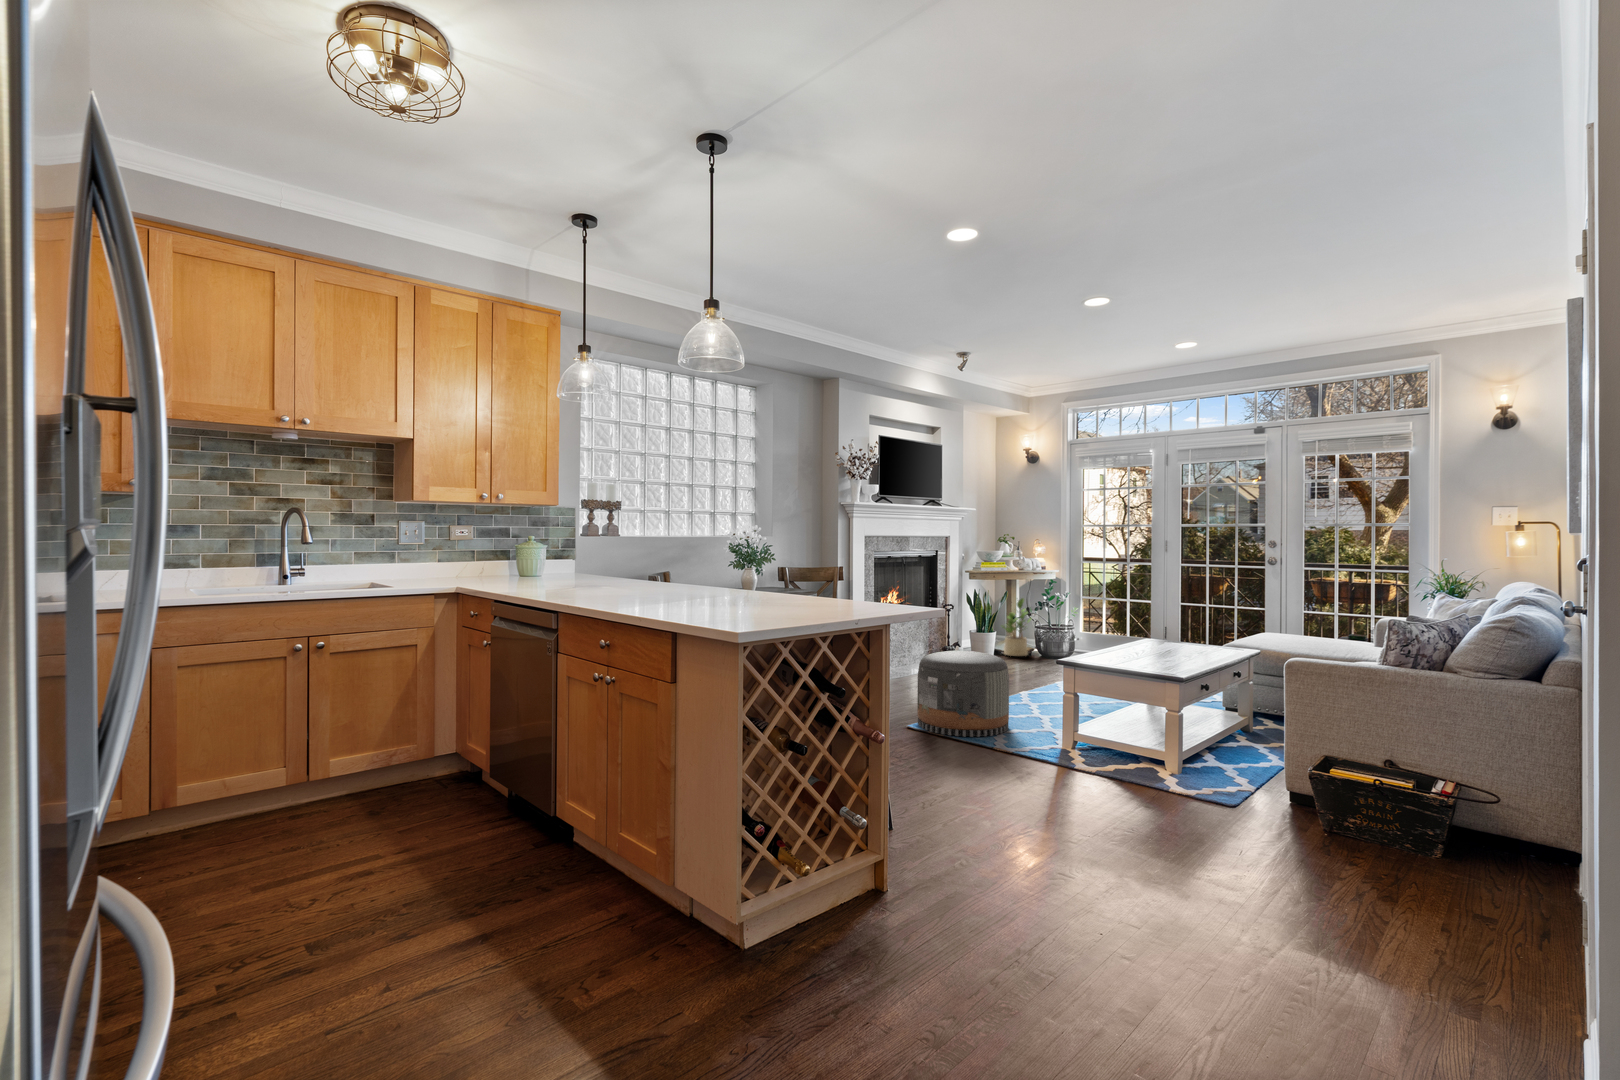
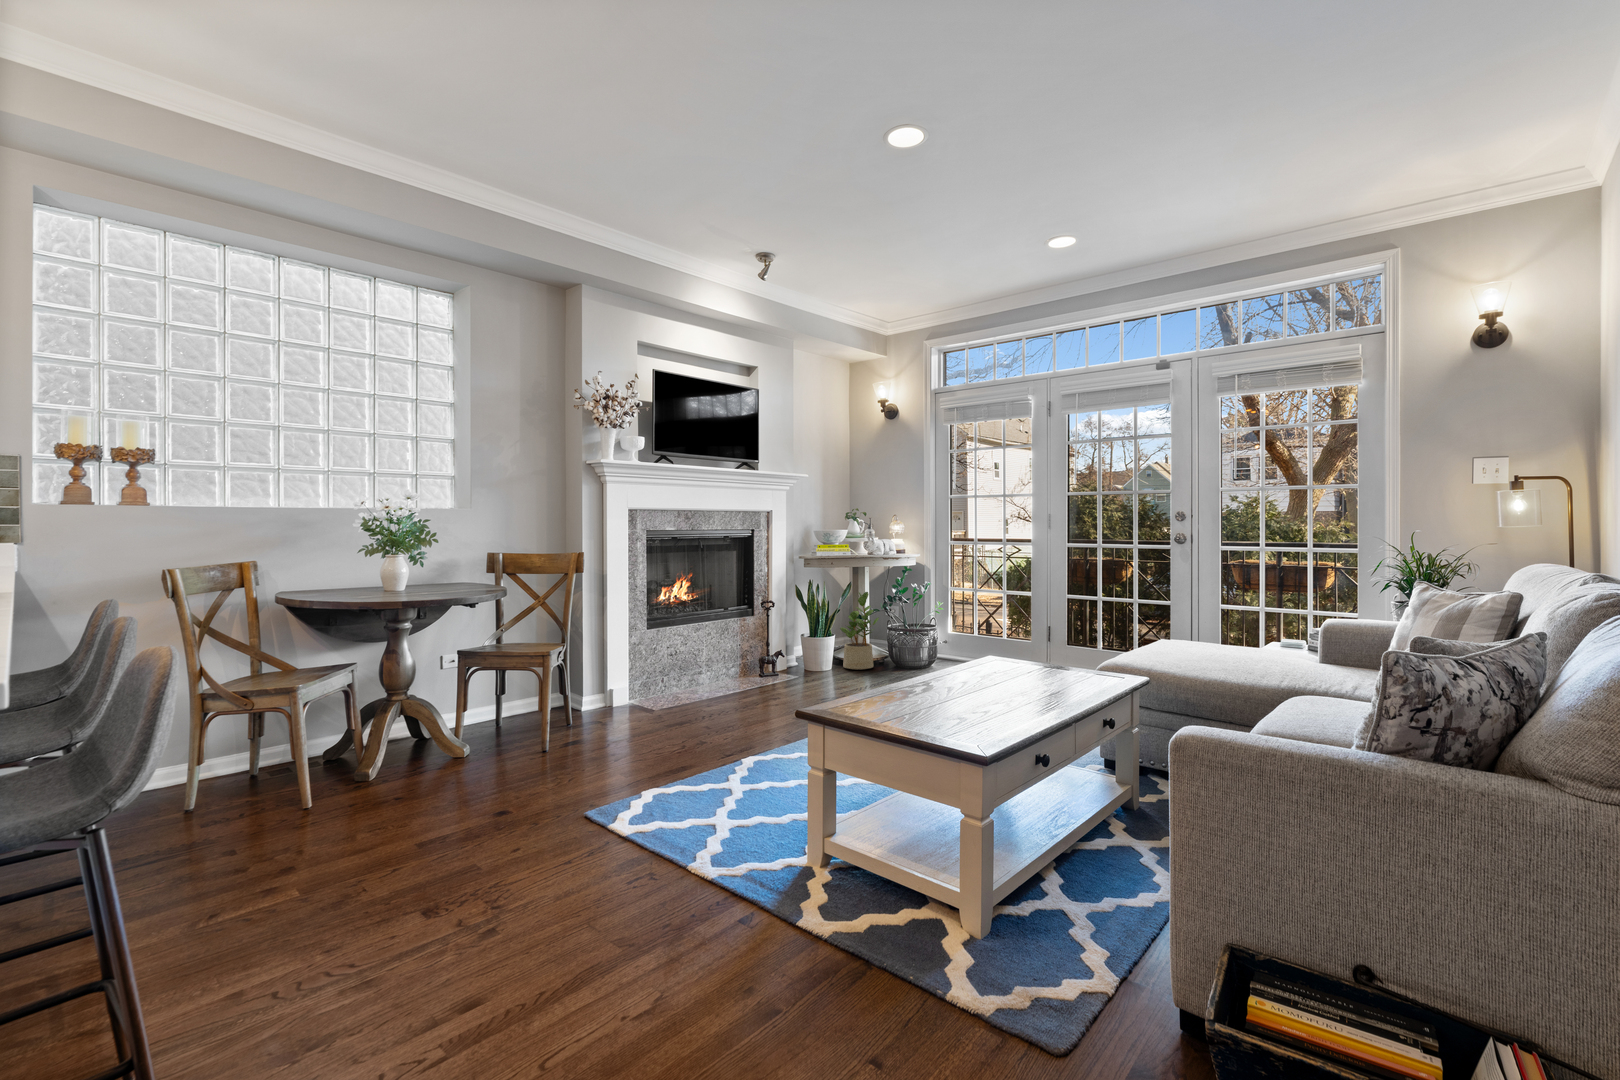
pouf: present [917,650,1009,737] -> none [619,688,767,840]

